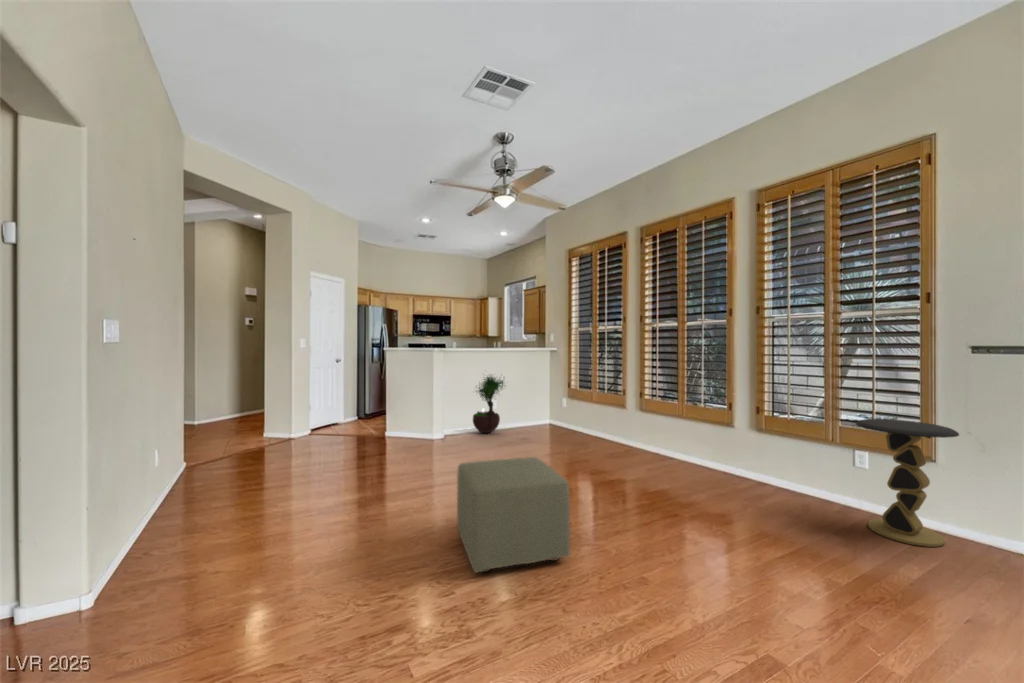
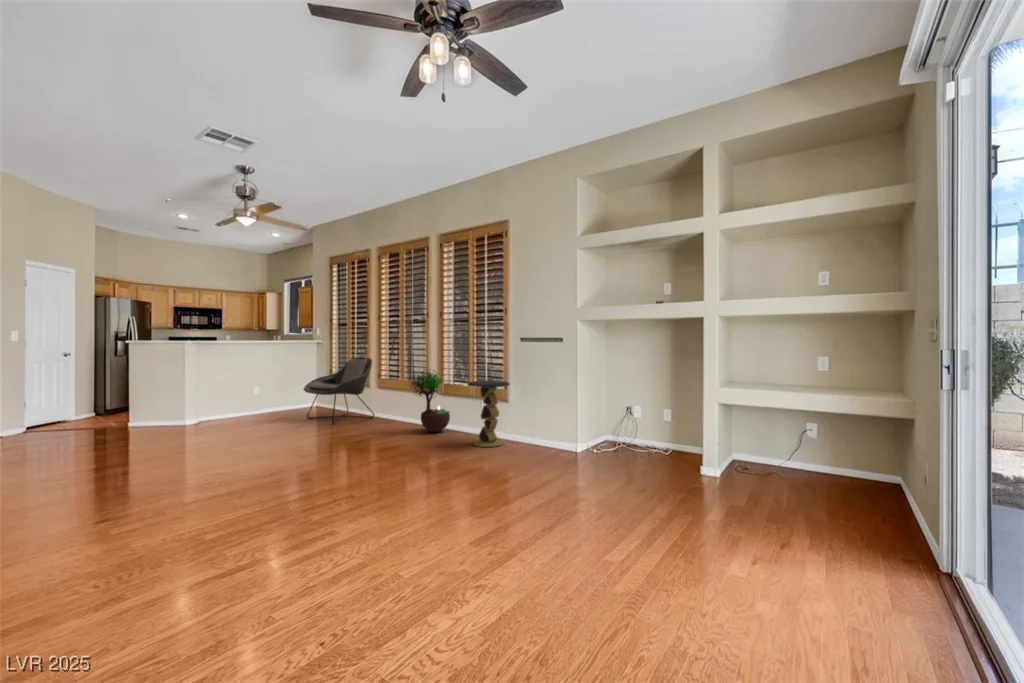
lounge chair: none [552,368,639,456] -> present [304,357,374,425]
potted tree: present [473,375,504,433] -> present [410,370,450,432]
ottoman: present [457,457,570,572] -> none [182,415,263,484]

